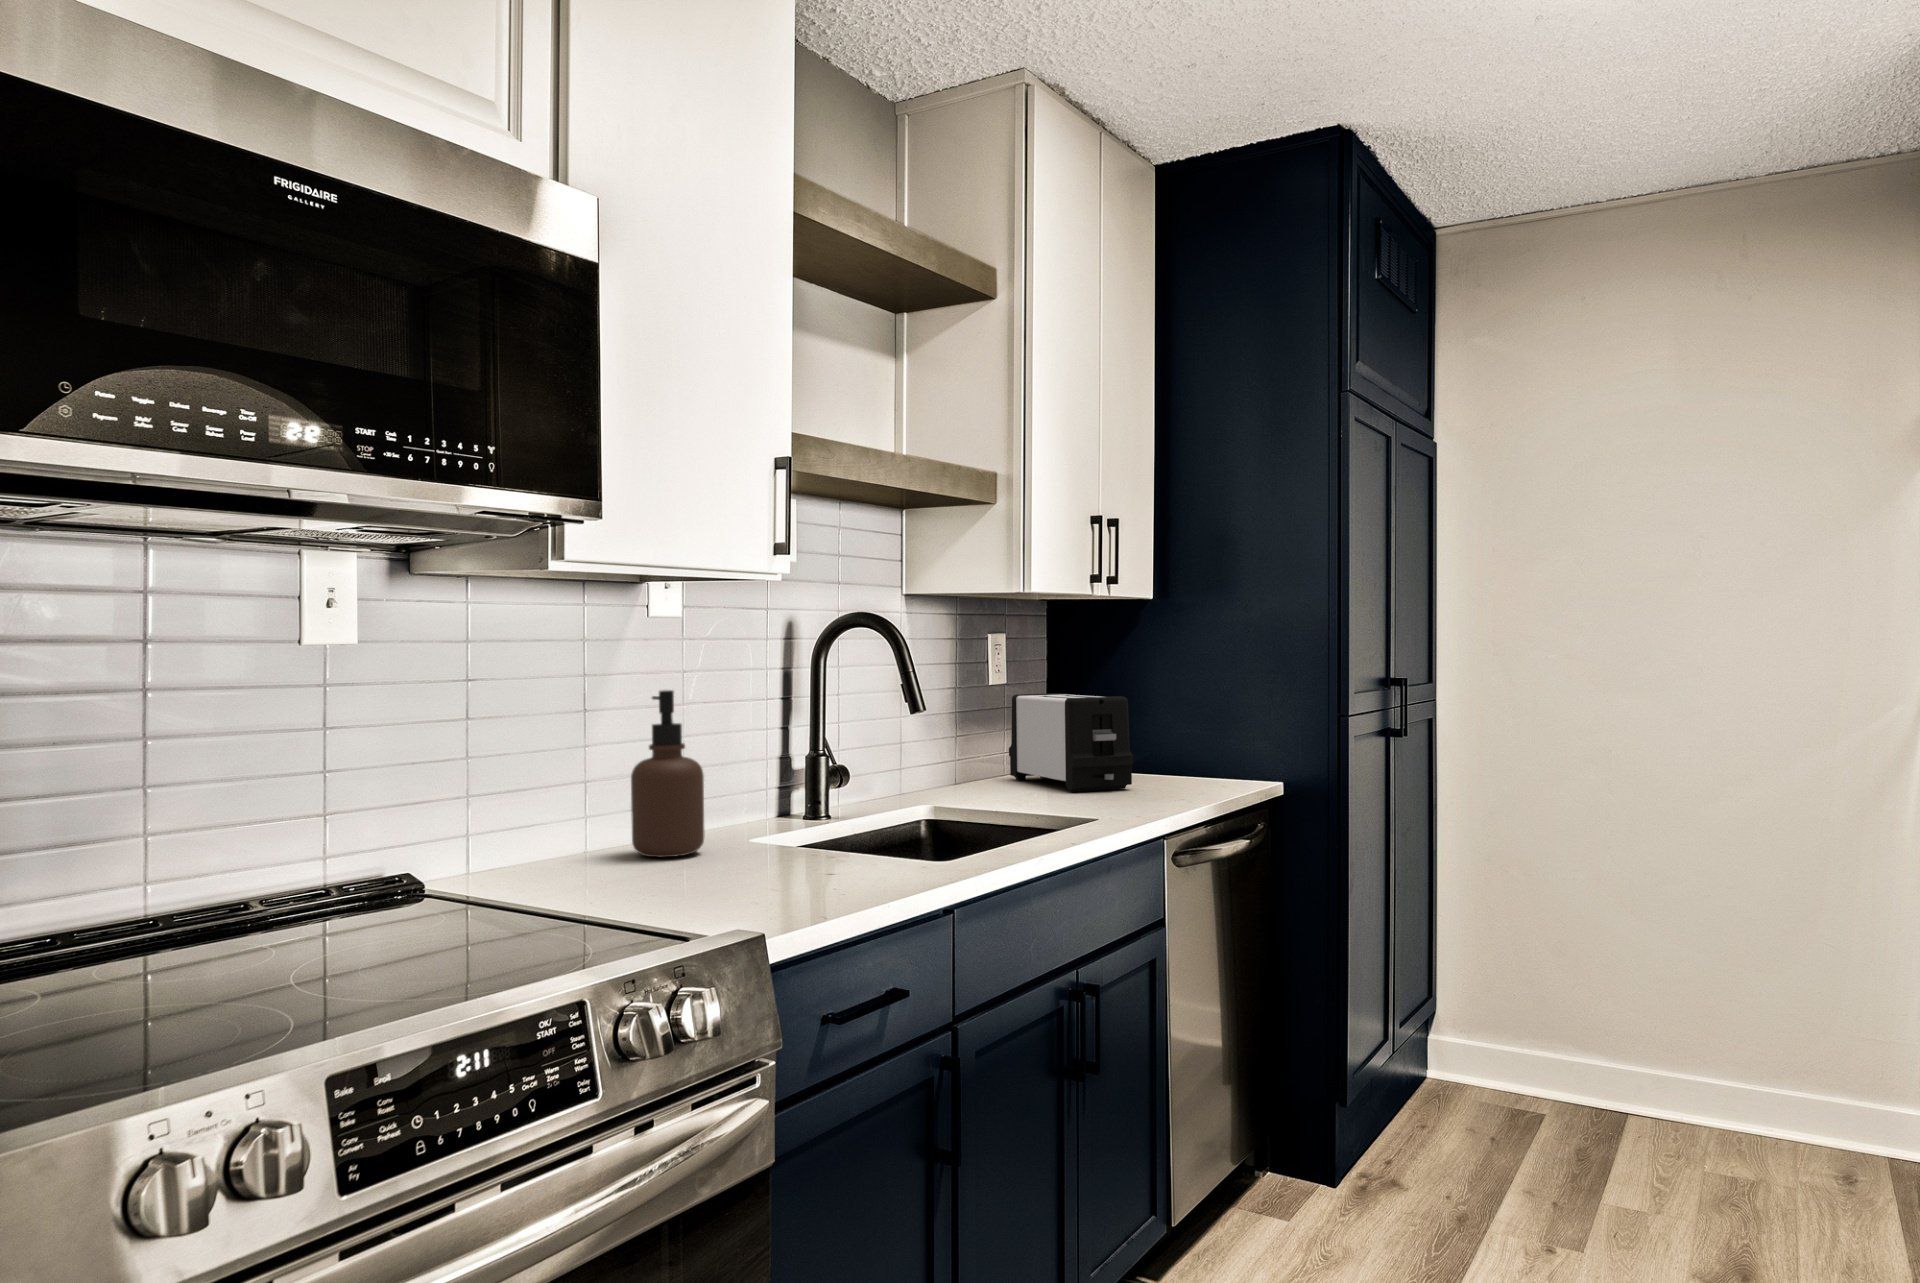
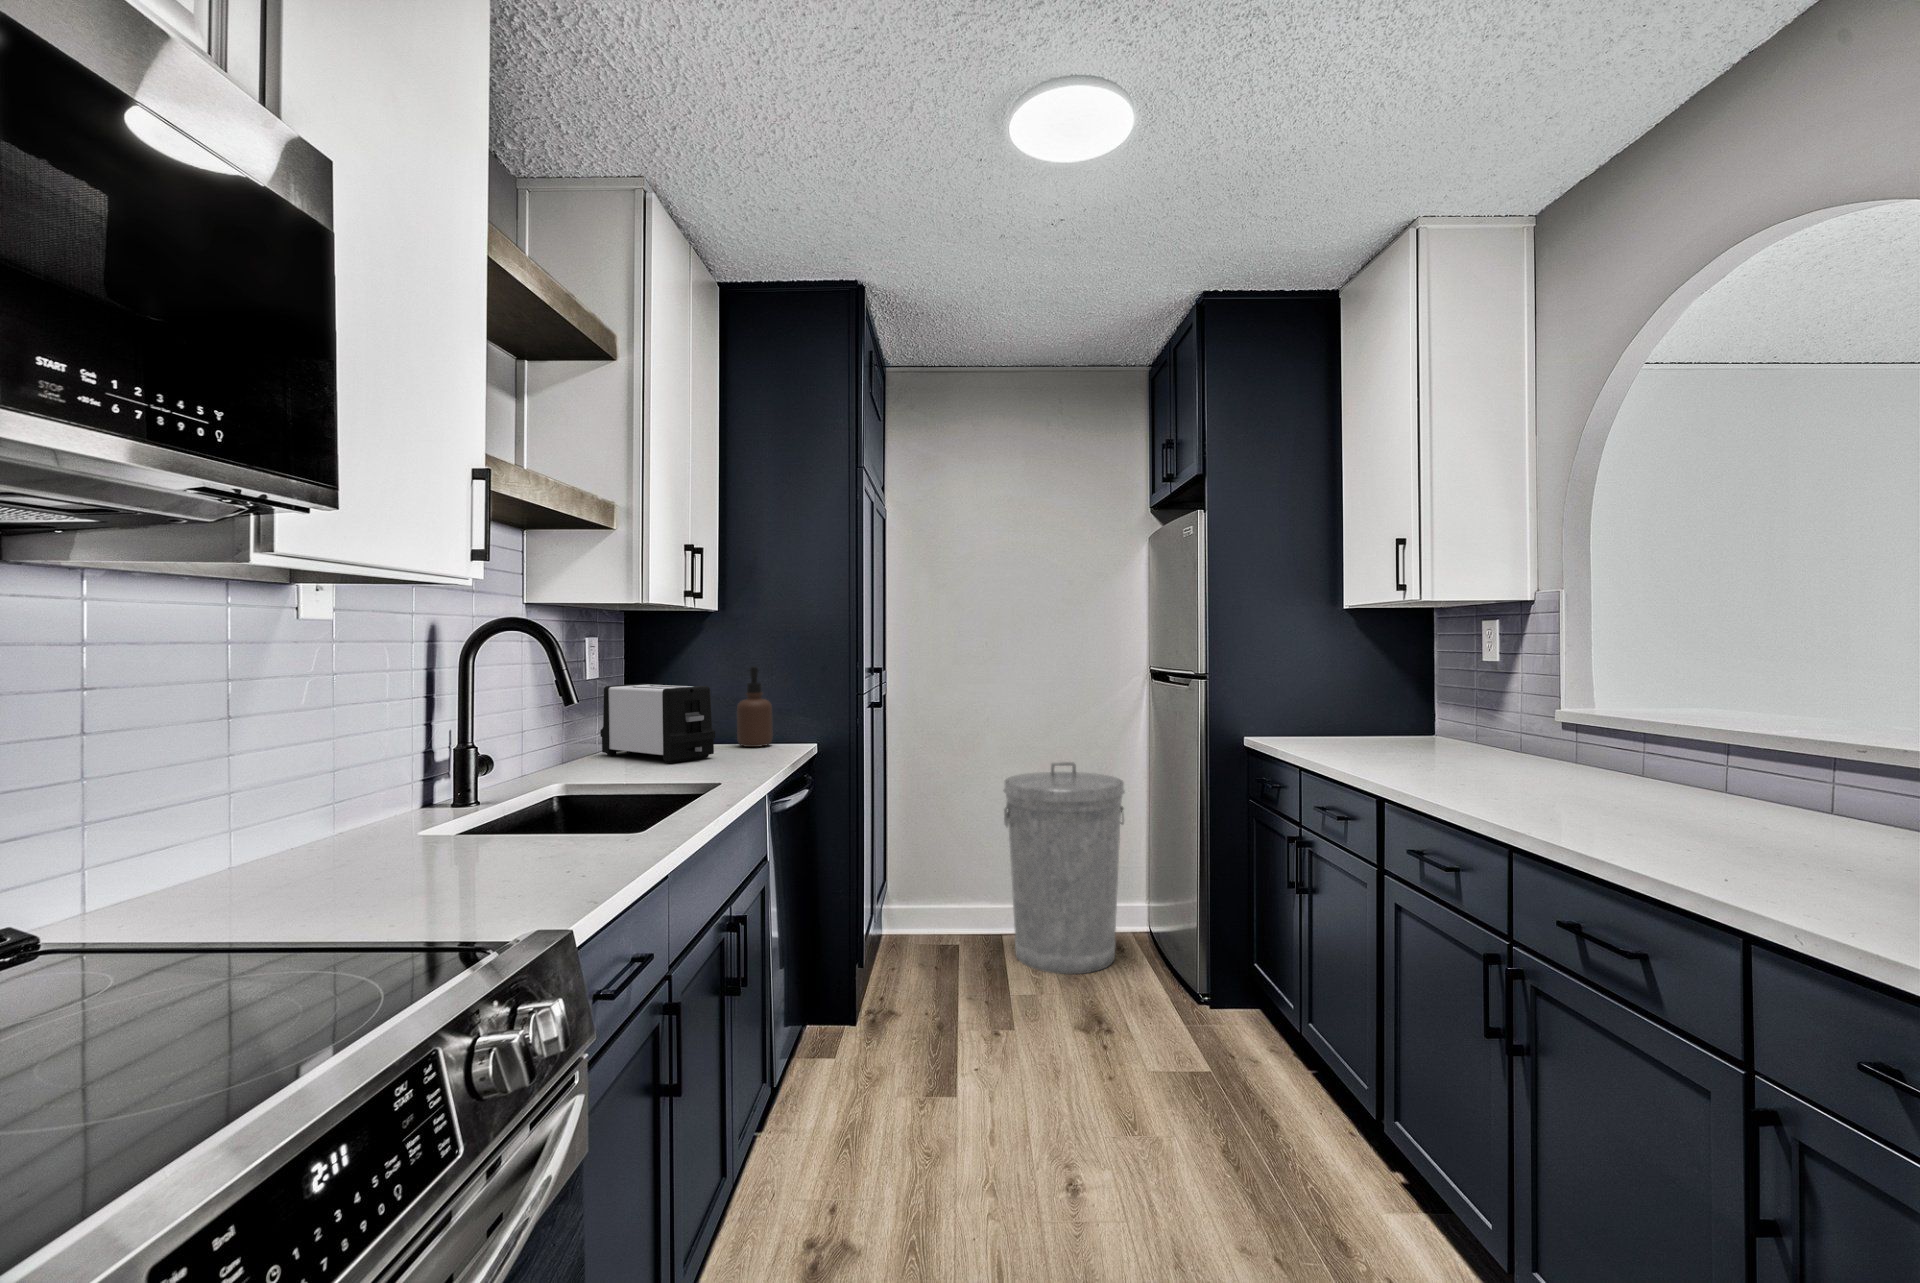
soap dispenser: present [631,690,704,857] -> present [737,666,773,747]
trash can: none [1615,841,1850,1200] -> present [1003,762,1124,974]

